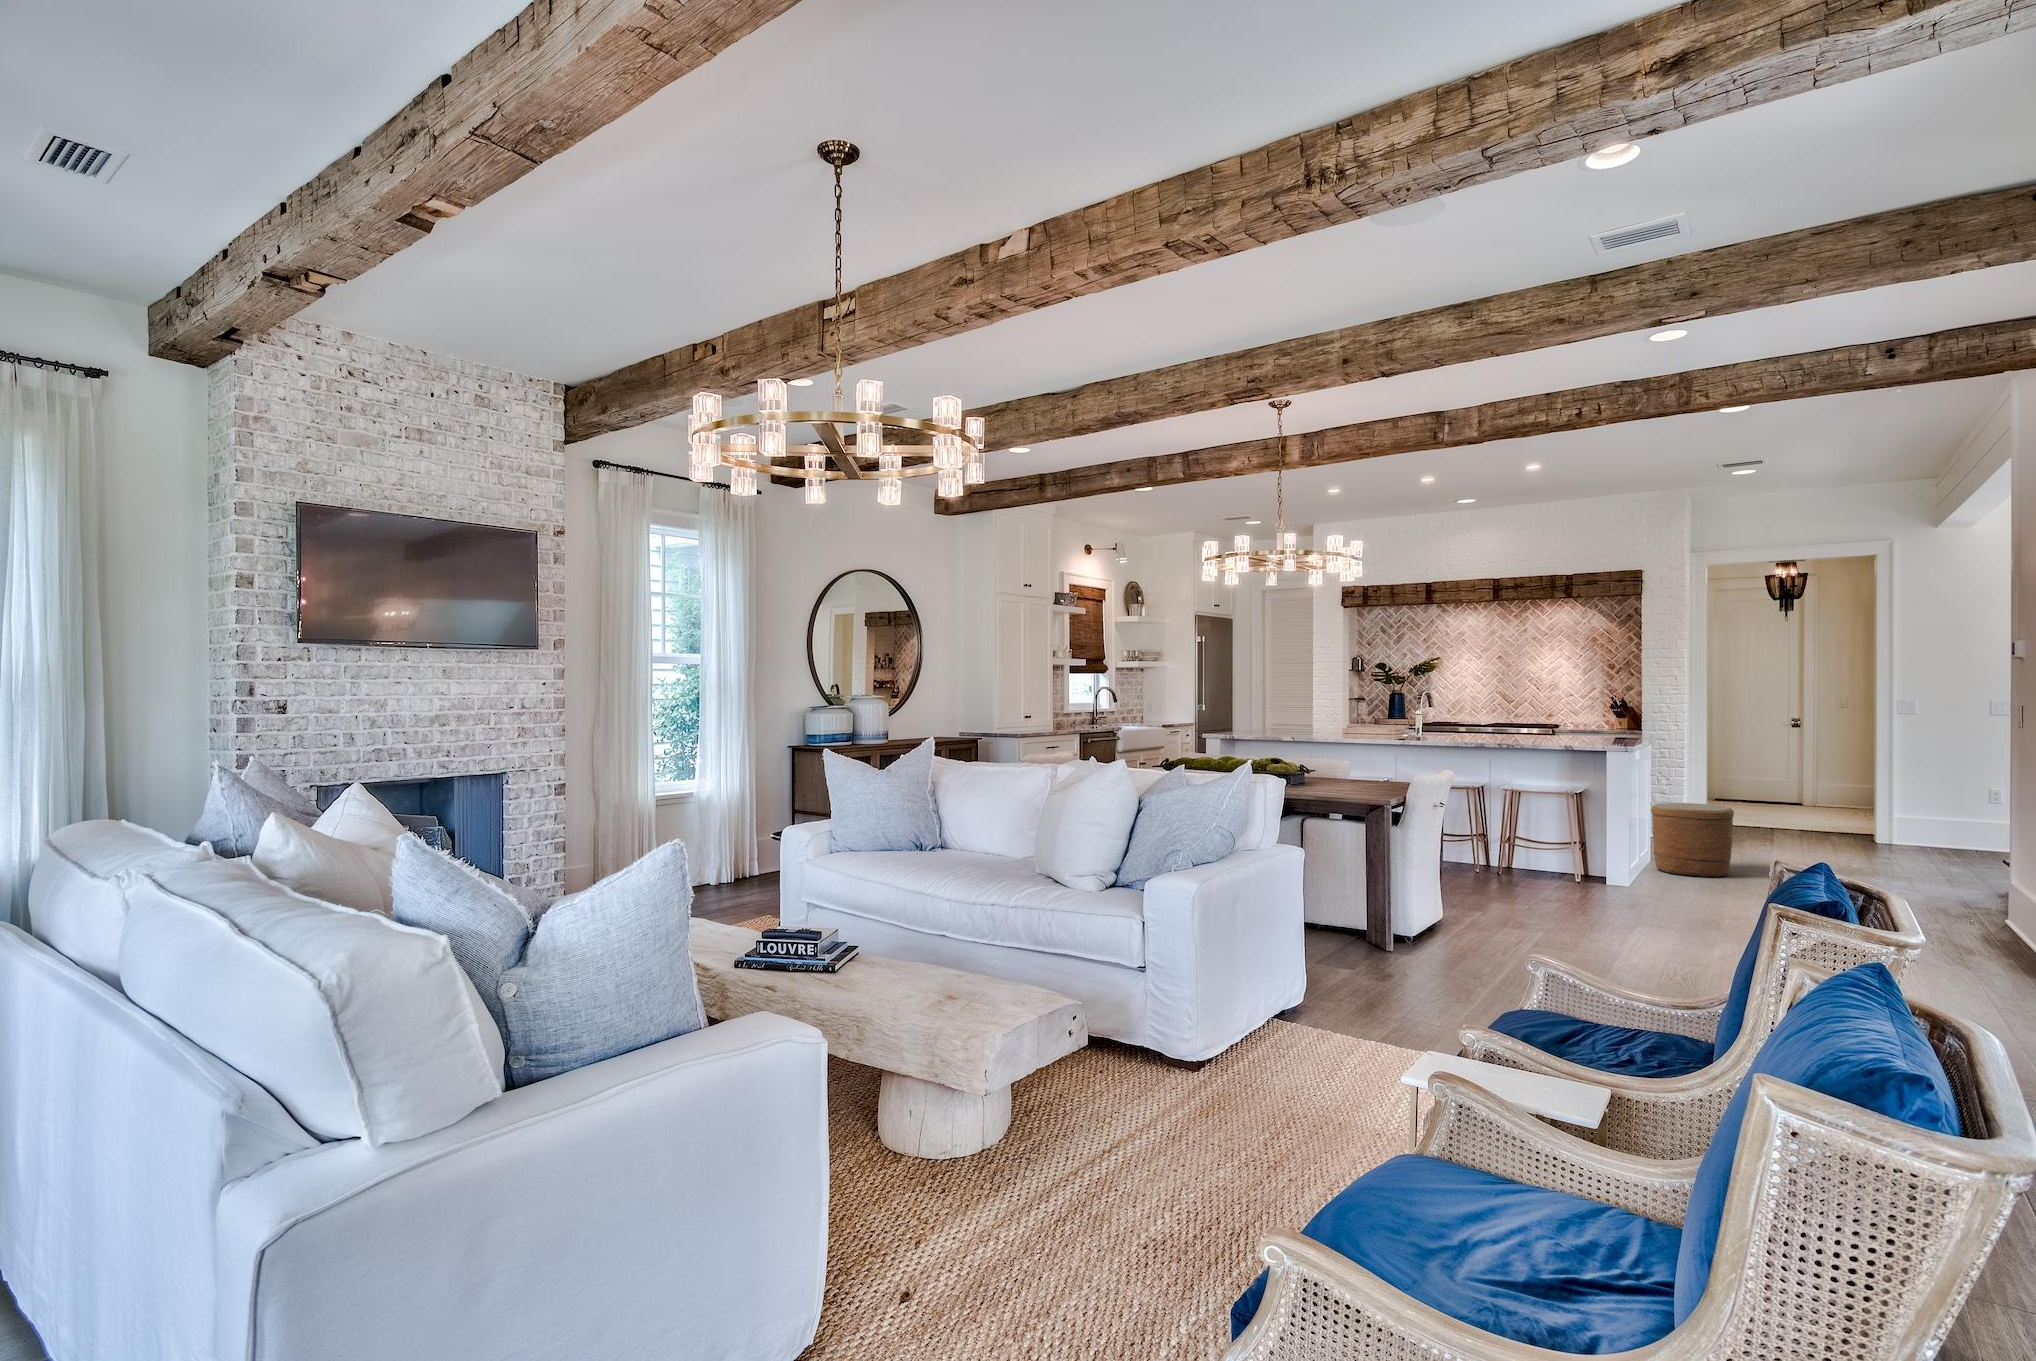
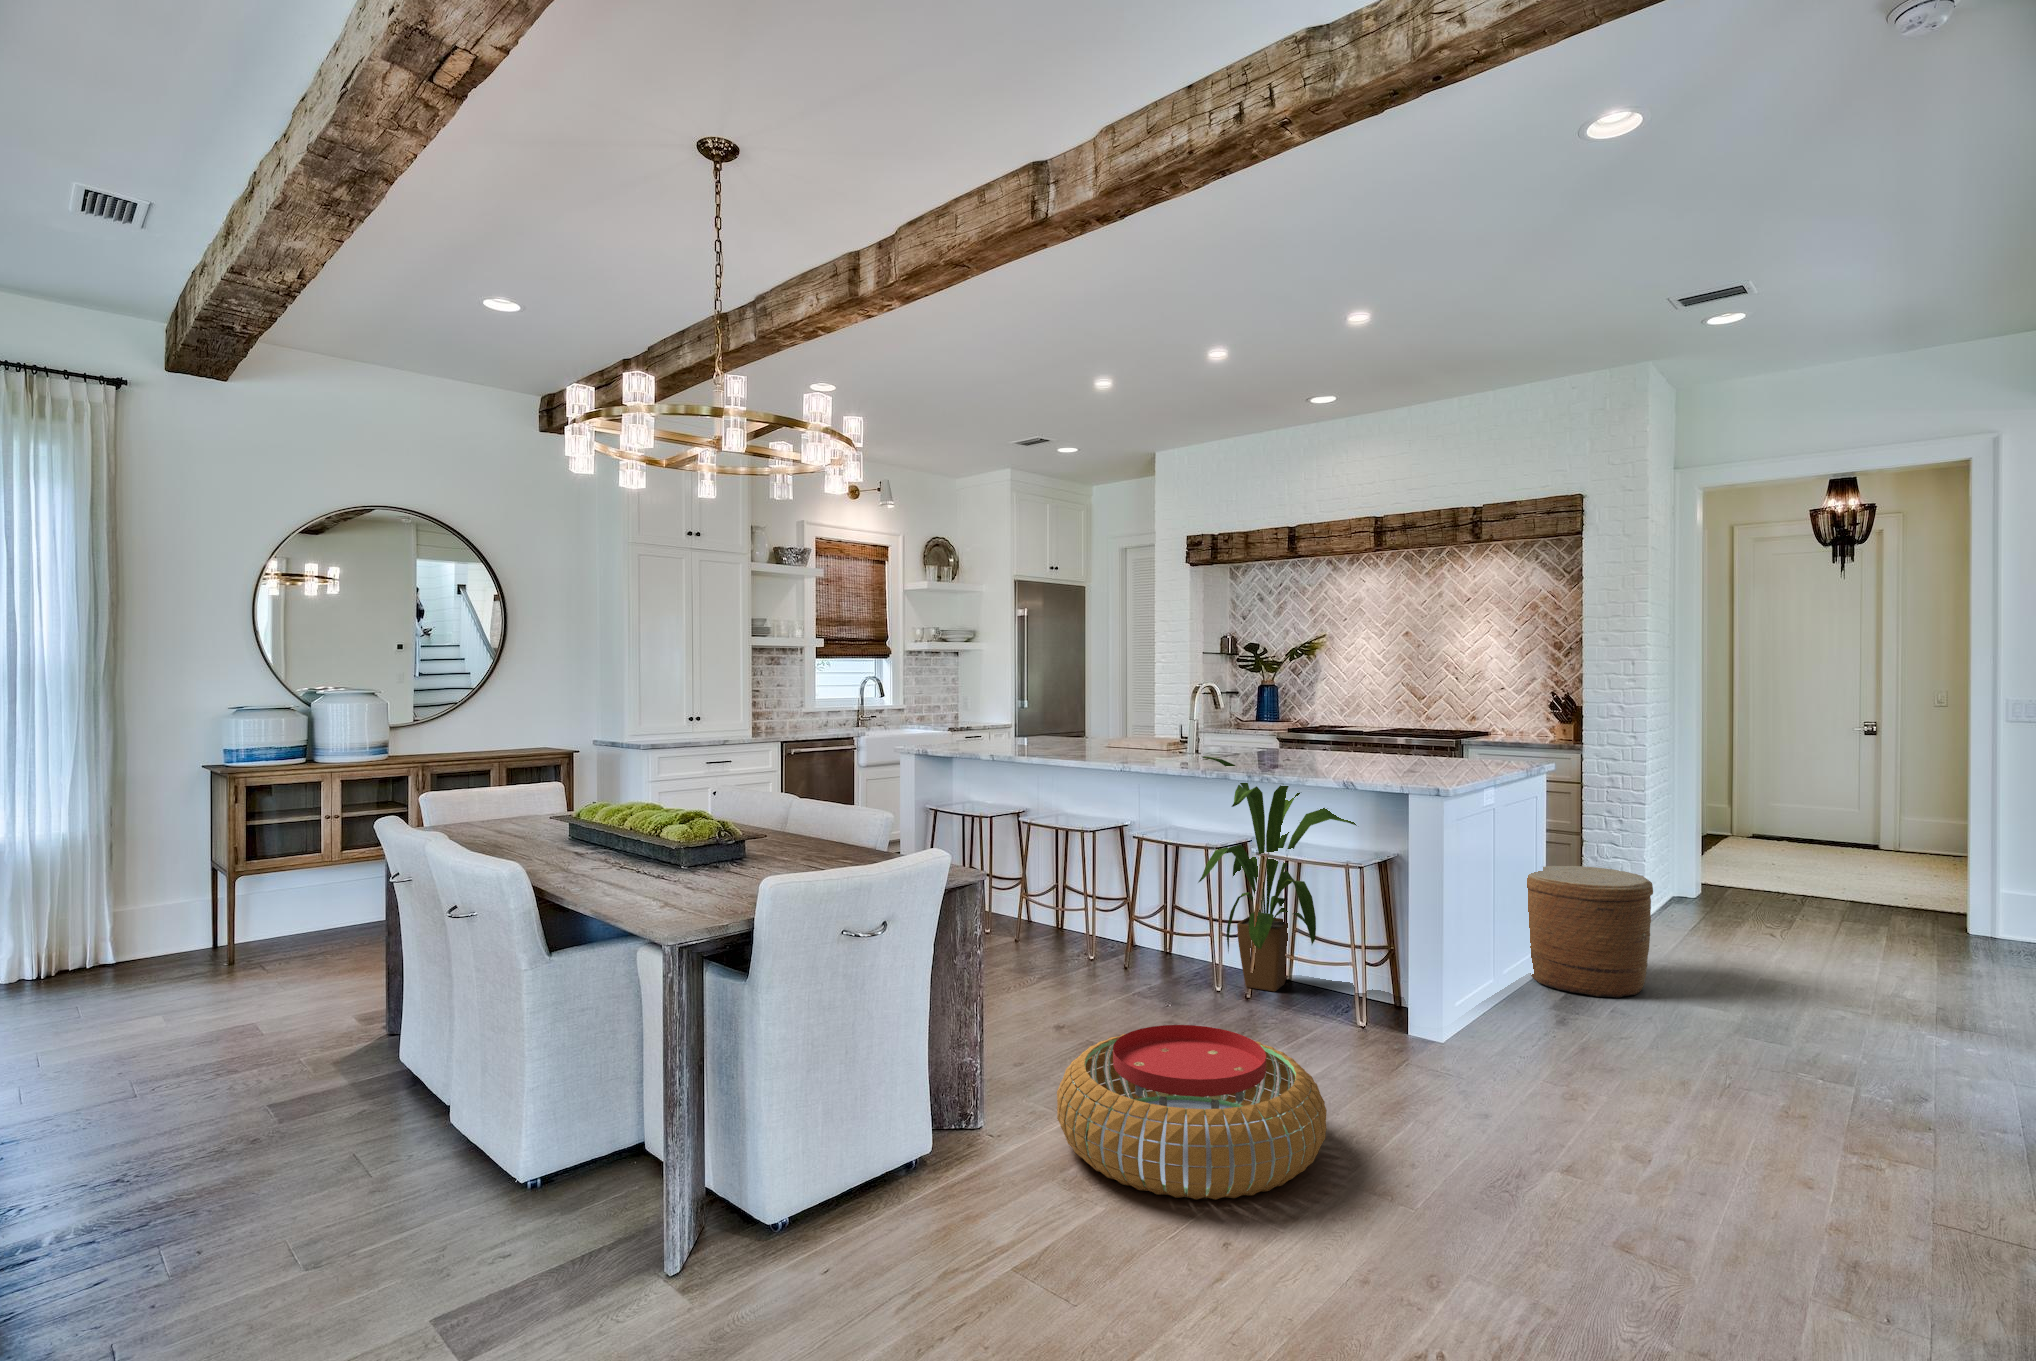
house plant: none [1470,736,1576,879] -> present [1199,756,1357,991]
pouf: none [1496,874,1655,947] -> present [1057,1025,1327,1200]

